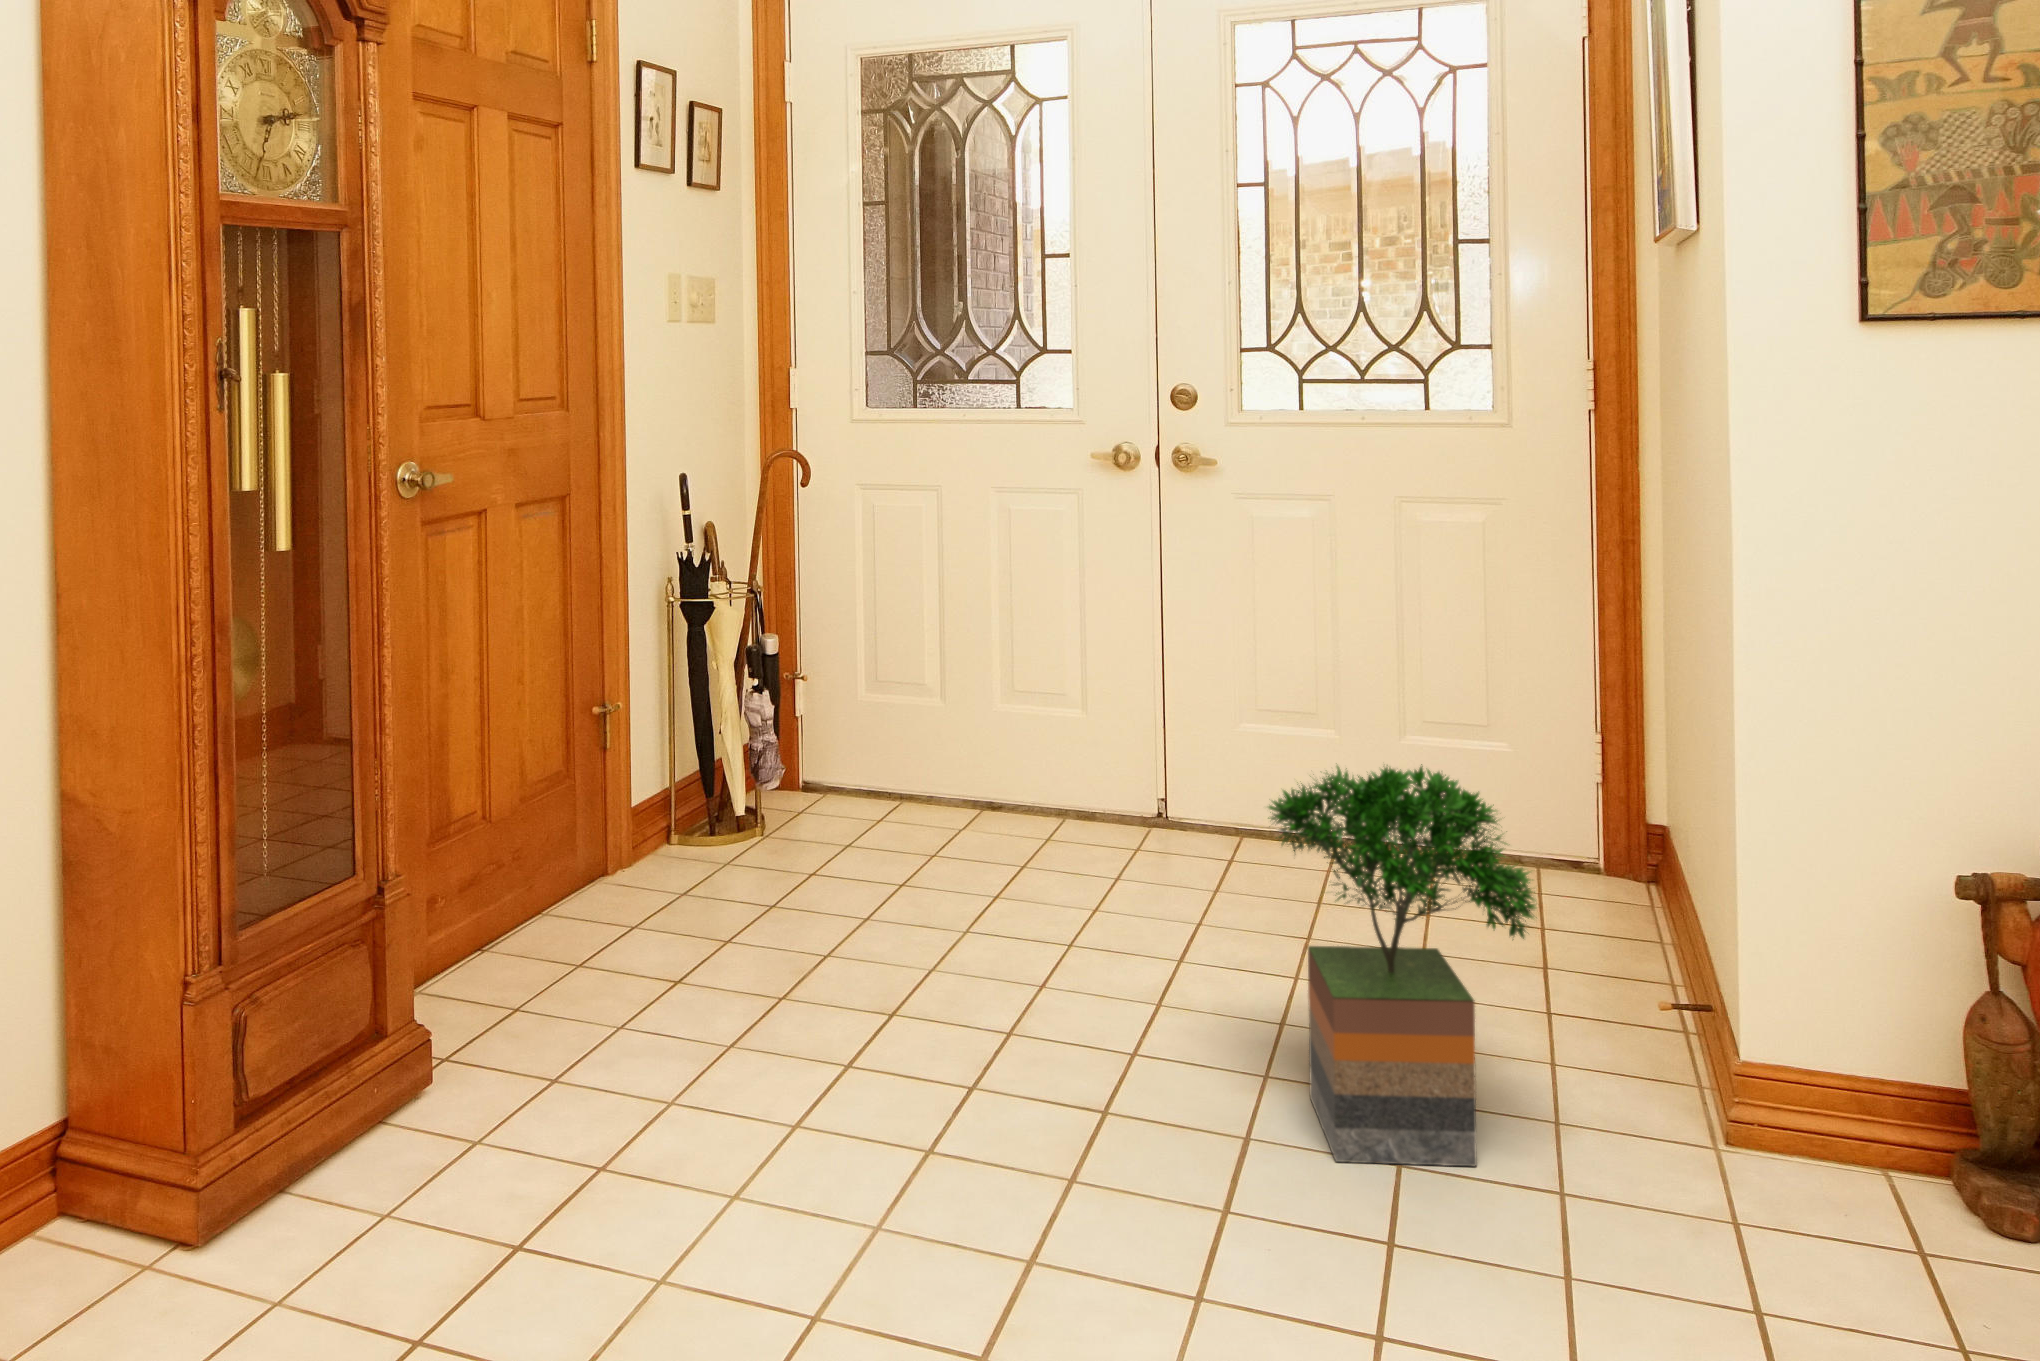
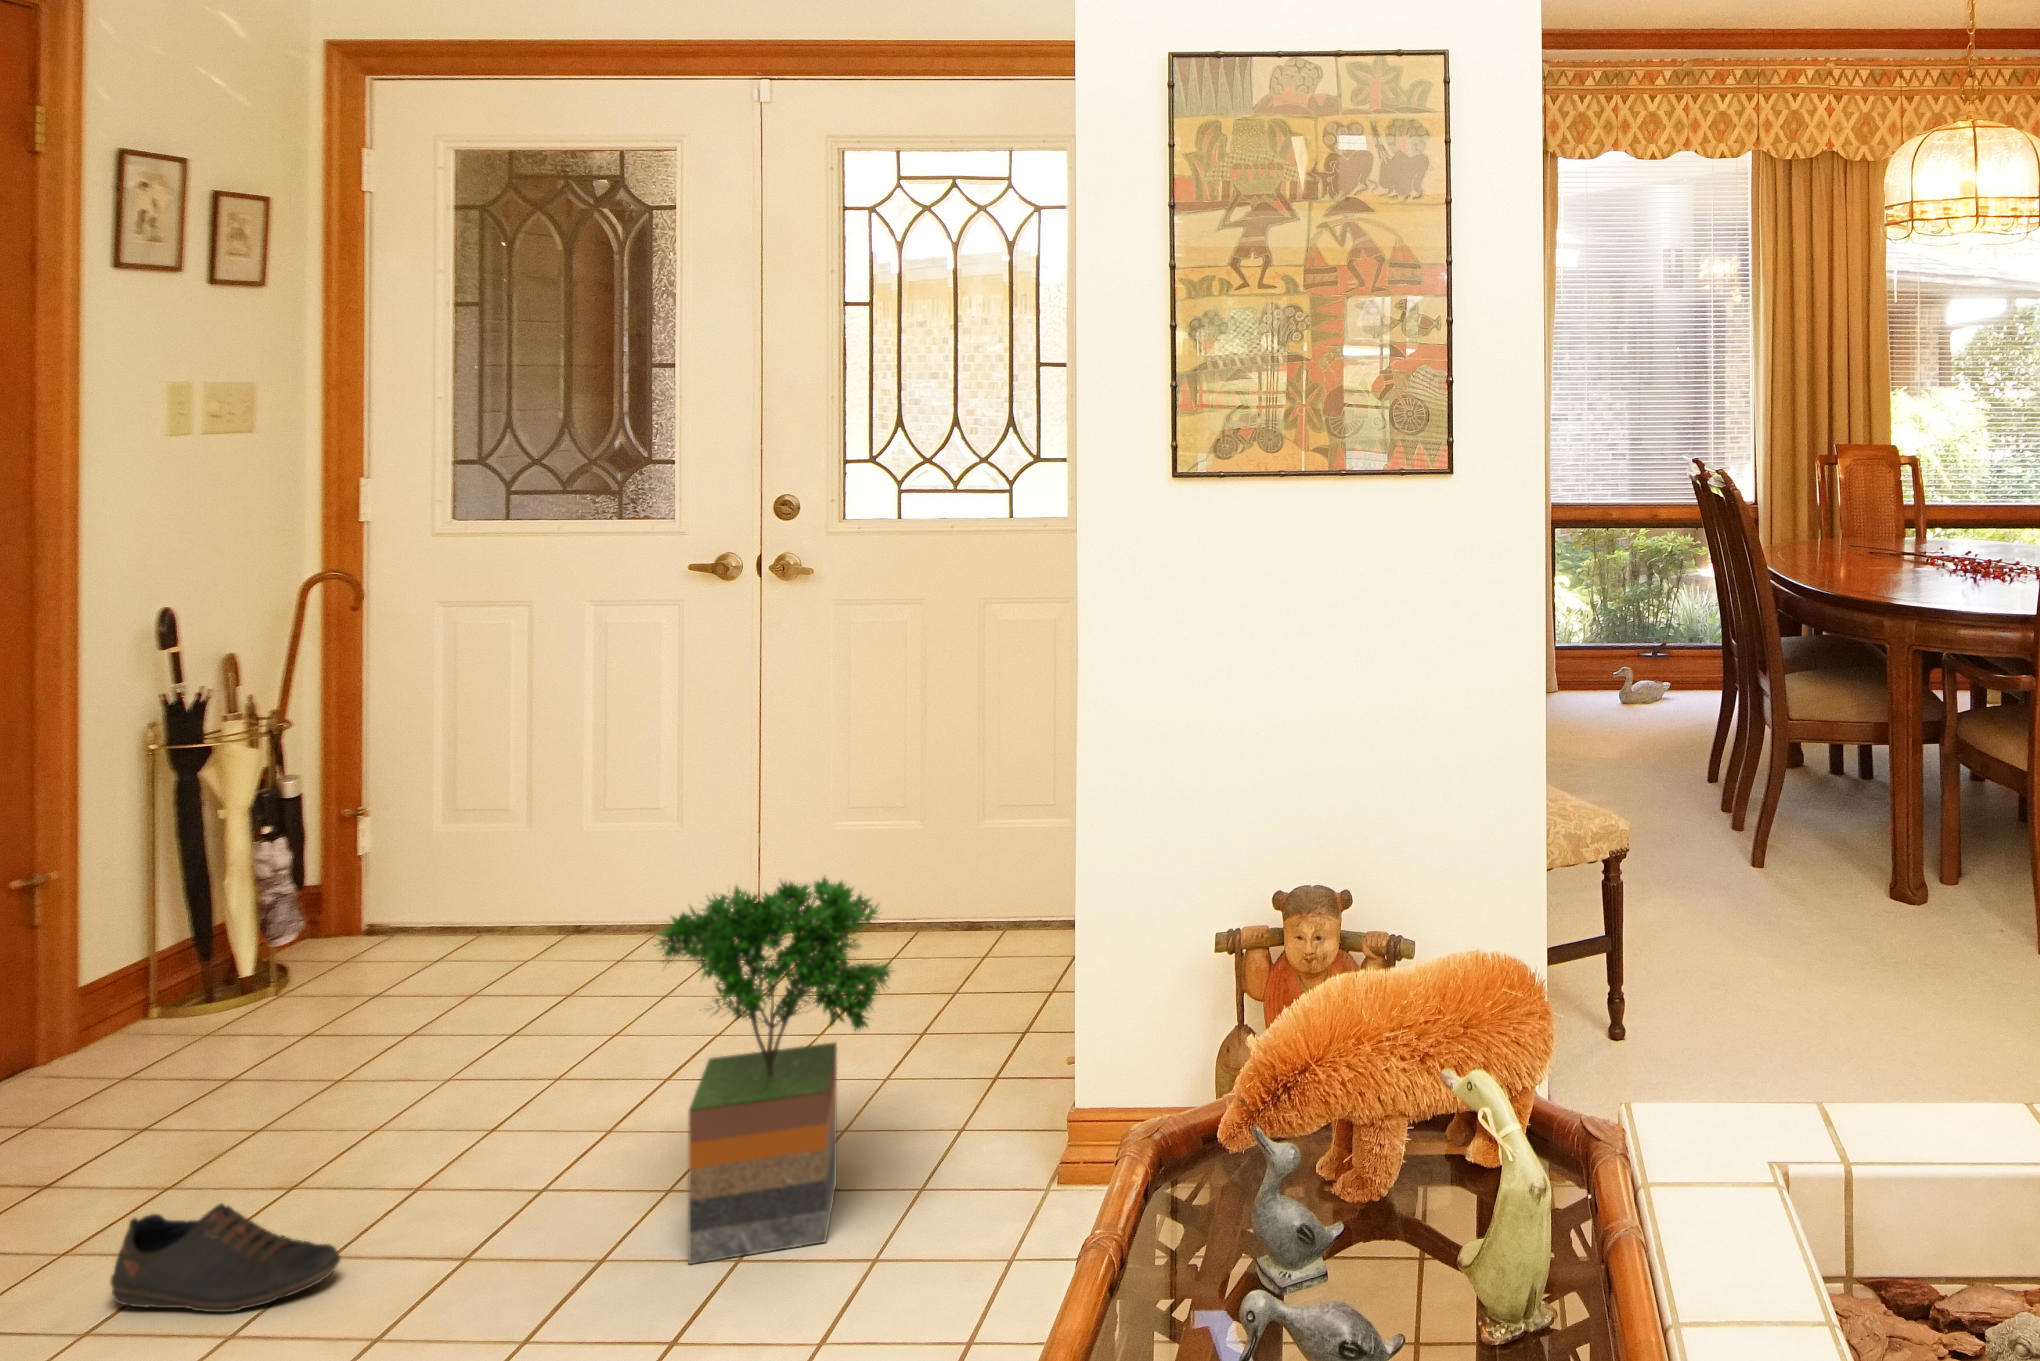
shoe: none [803,1017,992,1123] -> present [110,1203,341,1312]

